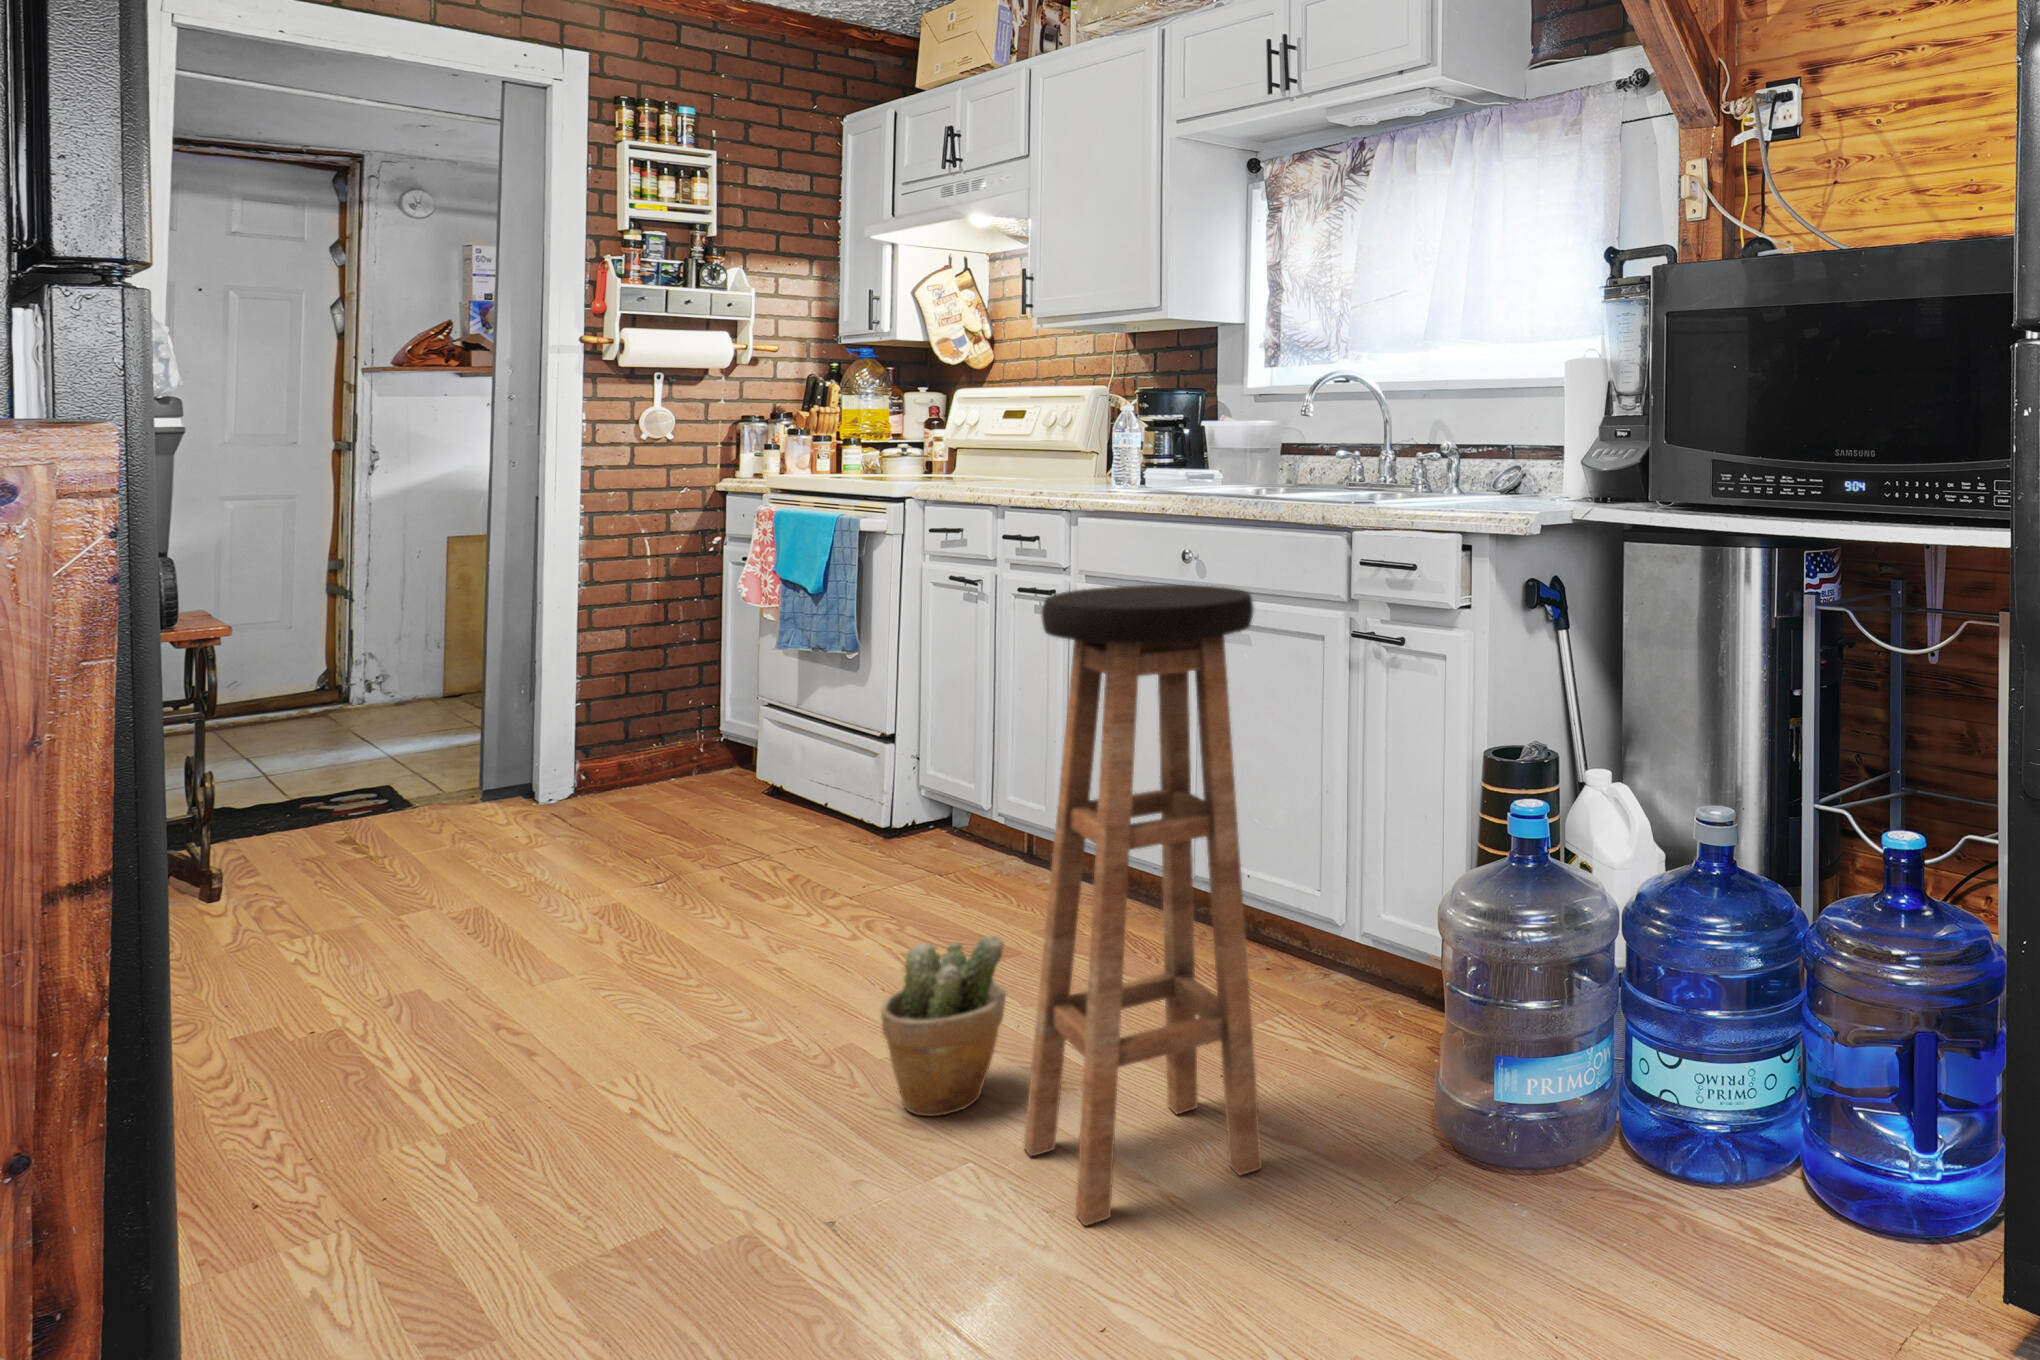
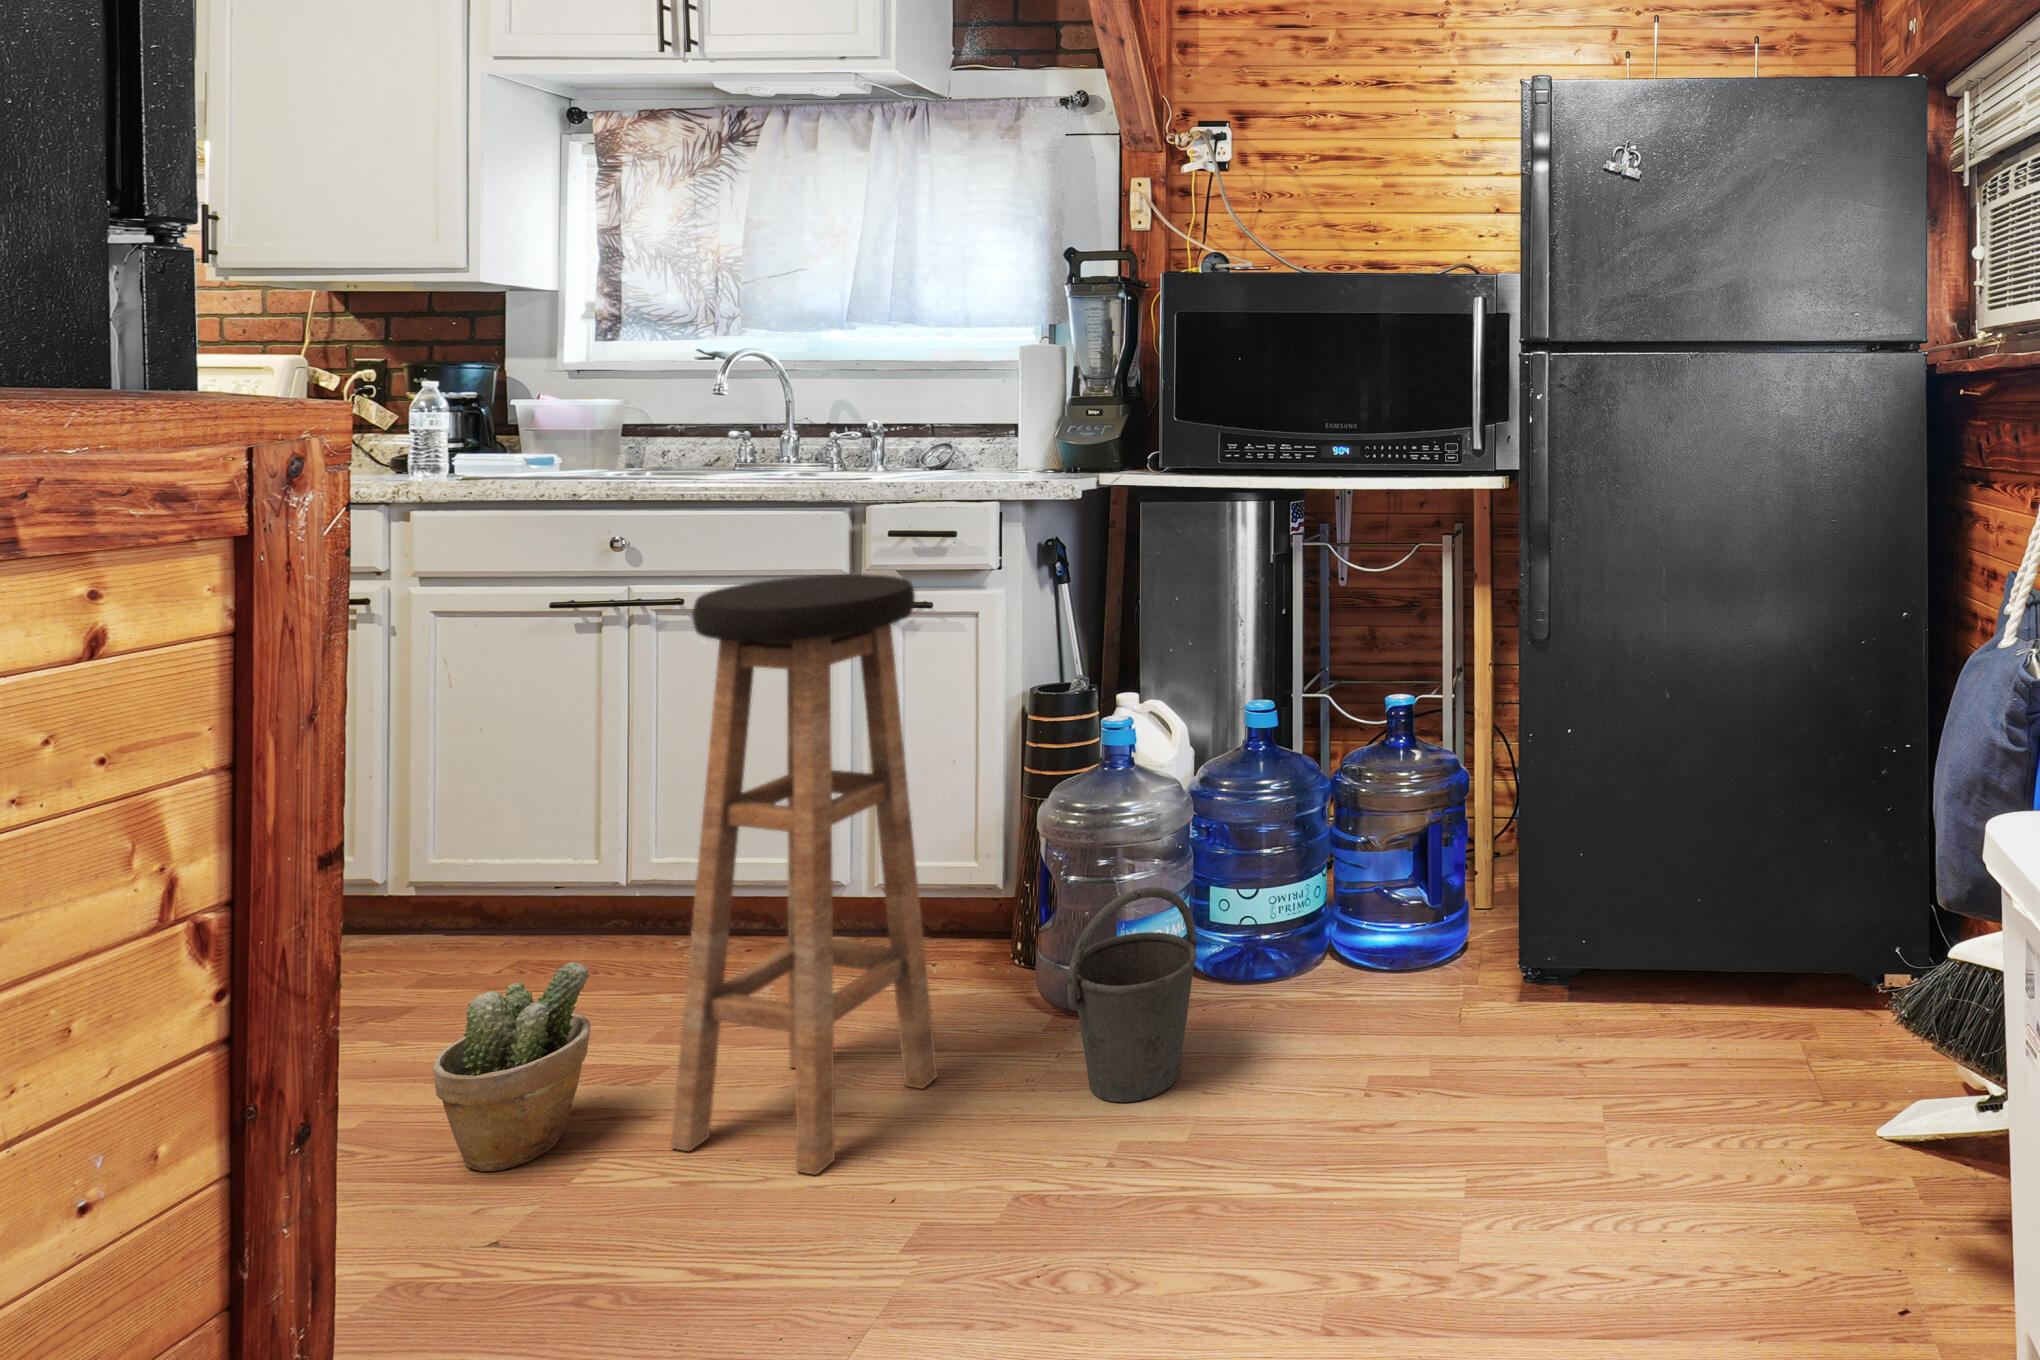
bucket: none [1337,1010,1515,1284] -> present [1067,887,1197,1102]

